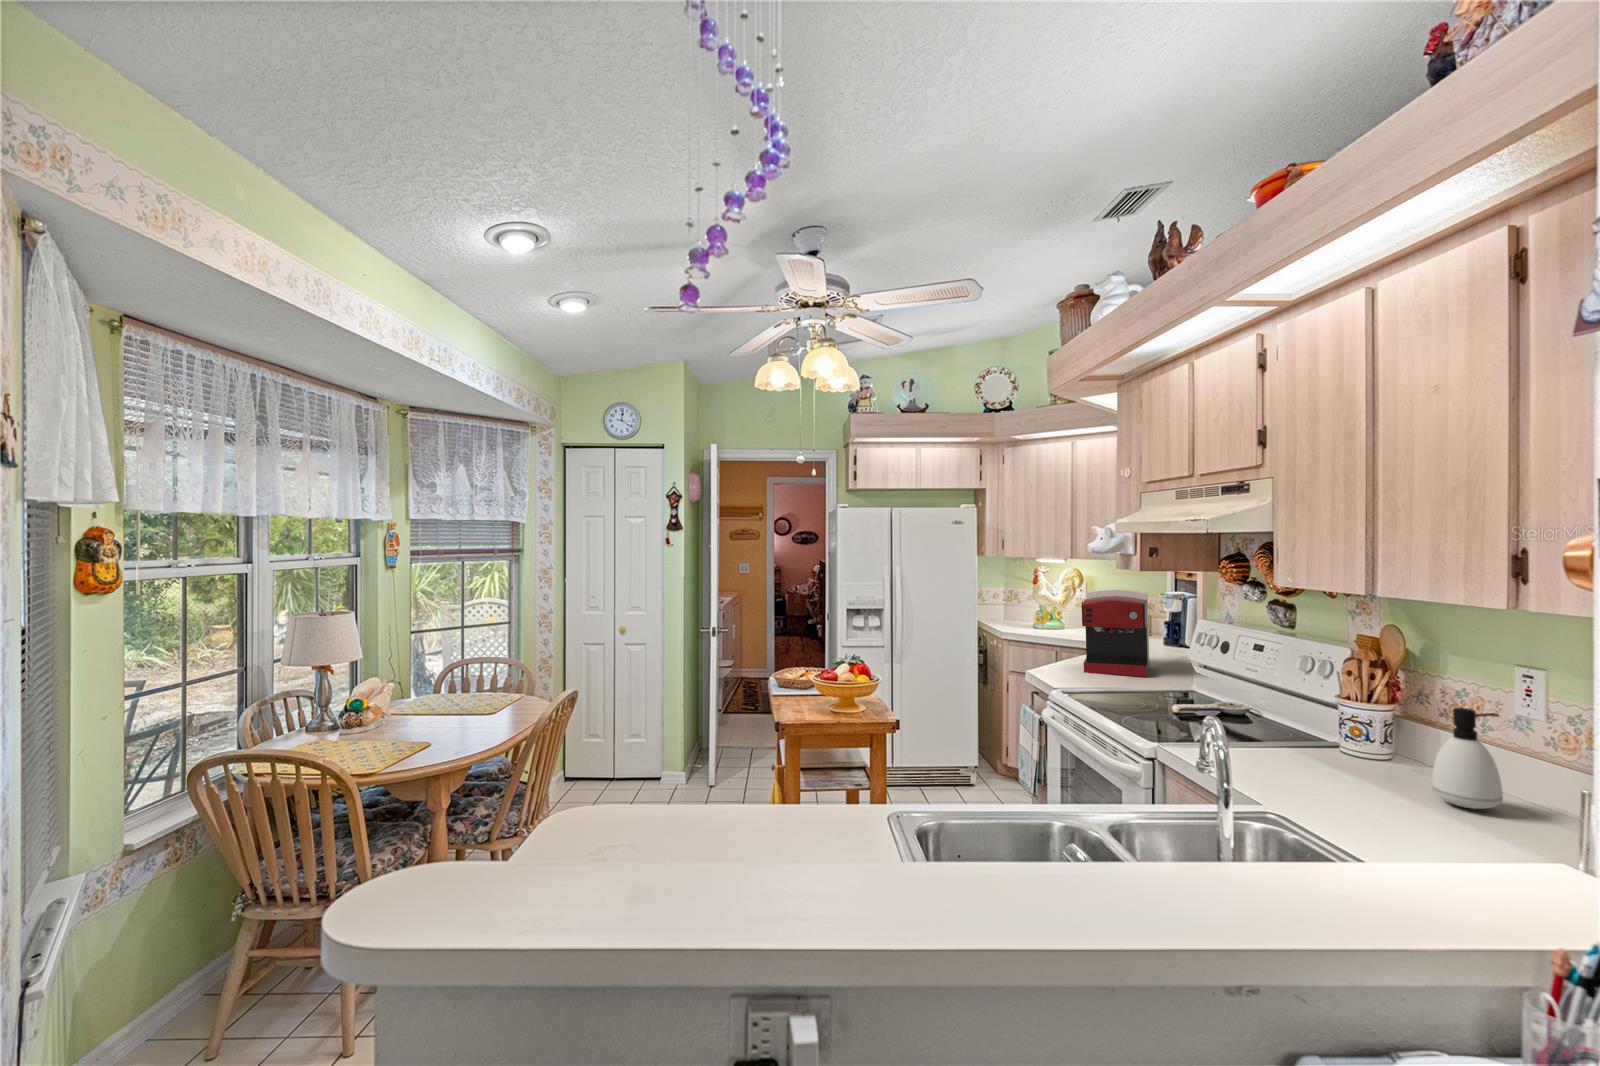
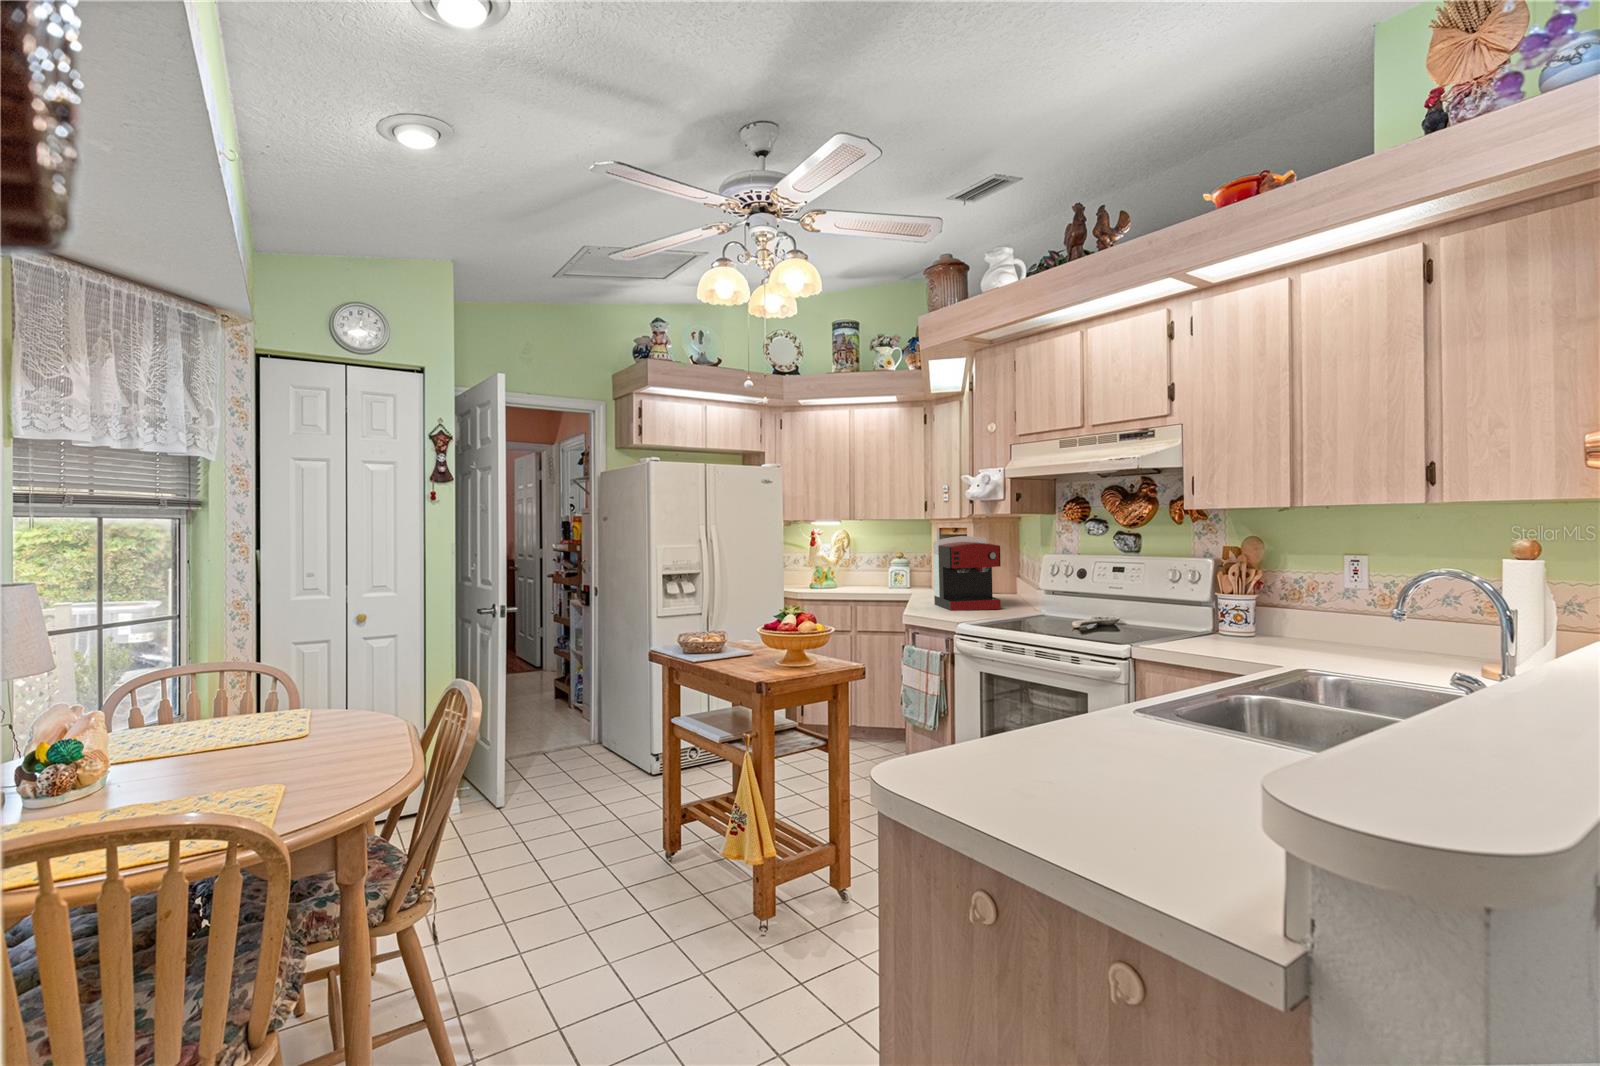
soap dispenser: present [1432,708,1503,809] -> none [1329,582,1374,650]

